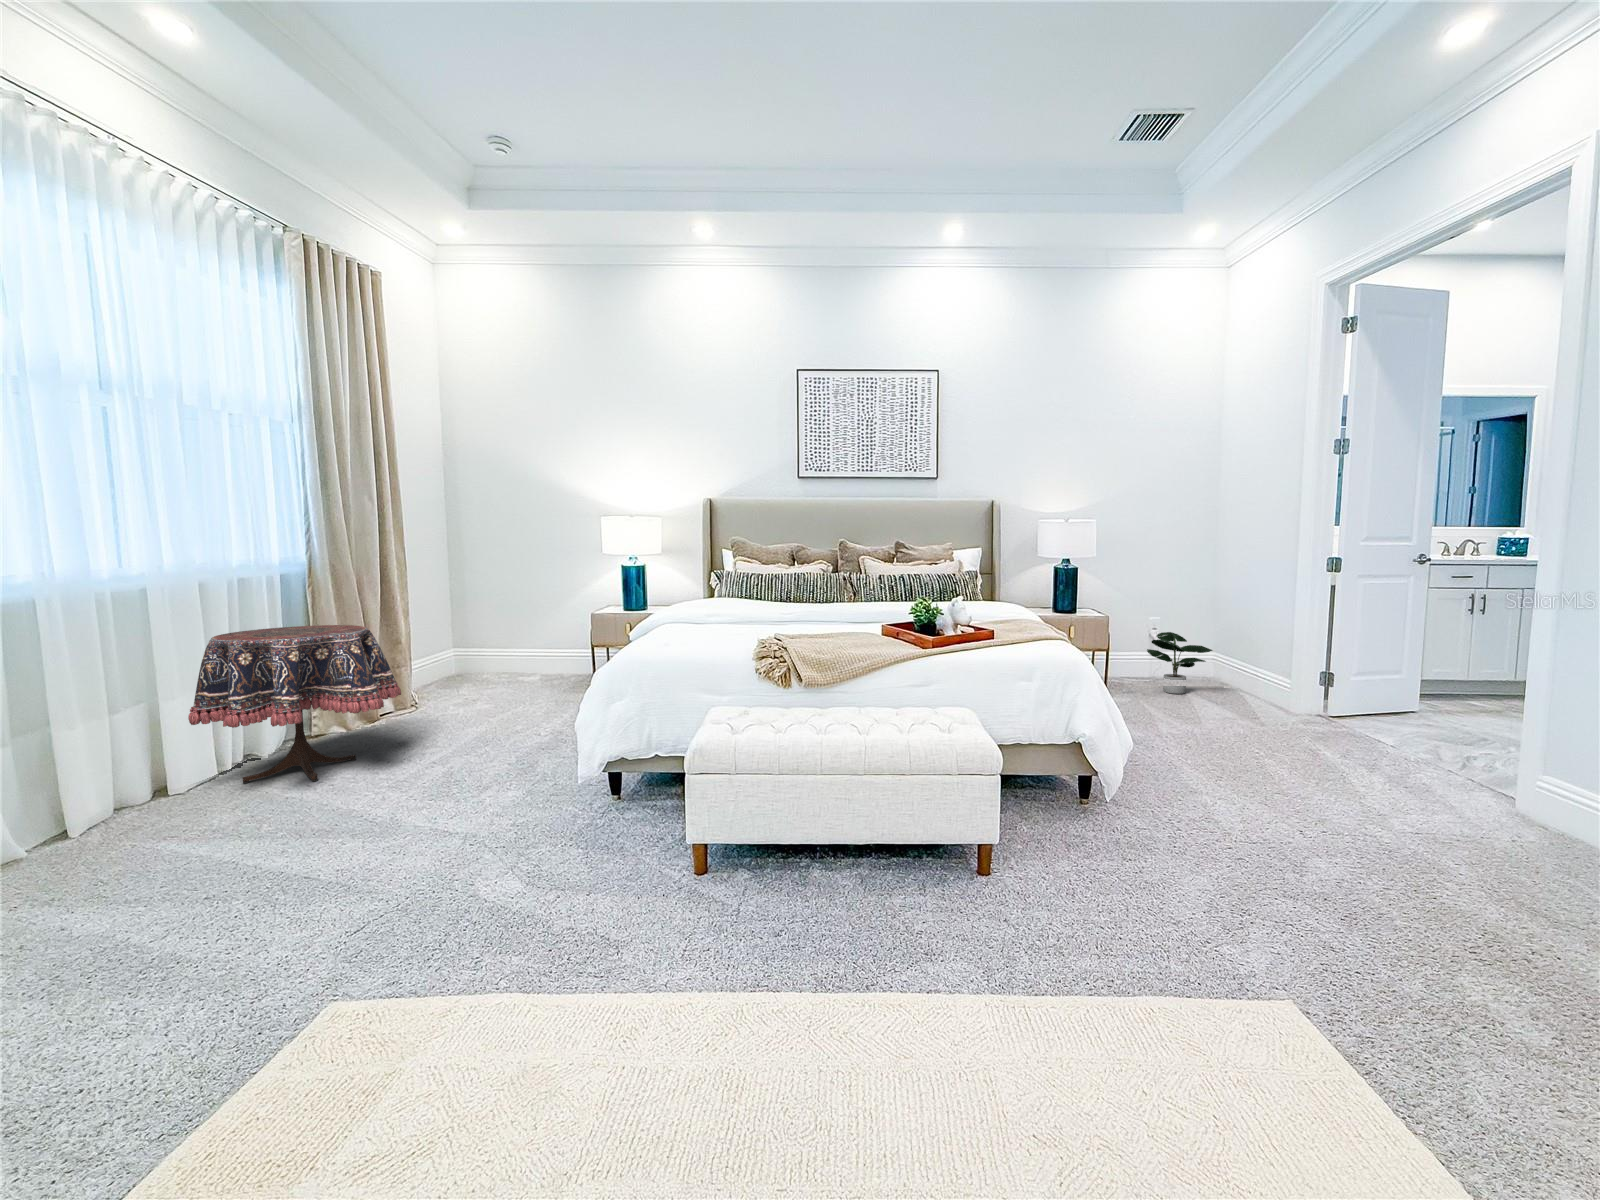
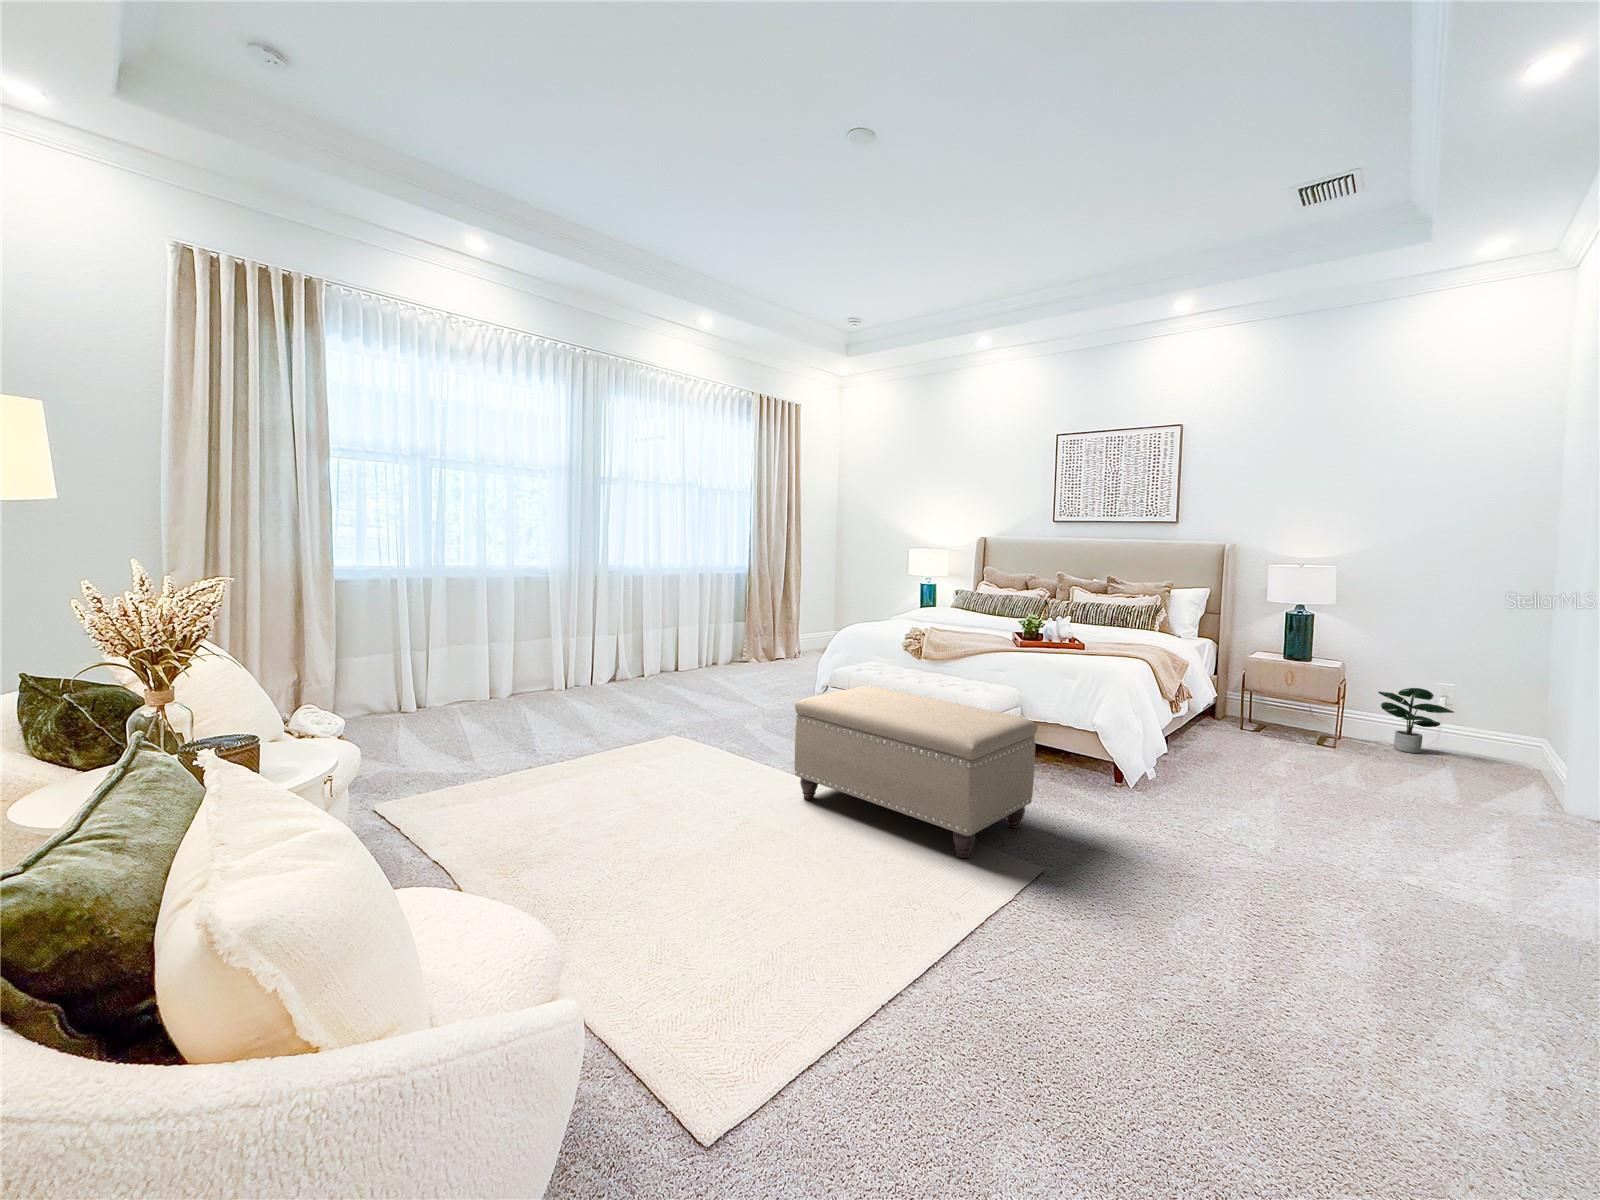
side table: present [188,625,401,783] -> none [686,602,771,678]
ottoman: none [896,756,1525,1124] -> present [795,686,1037,858]

